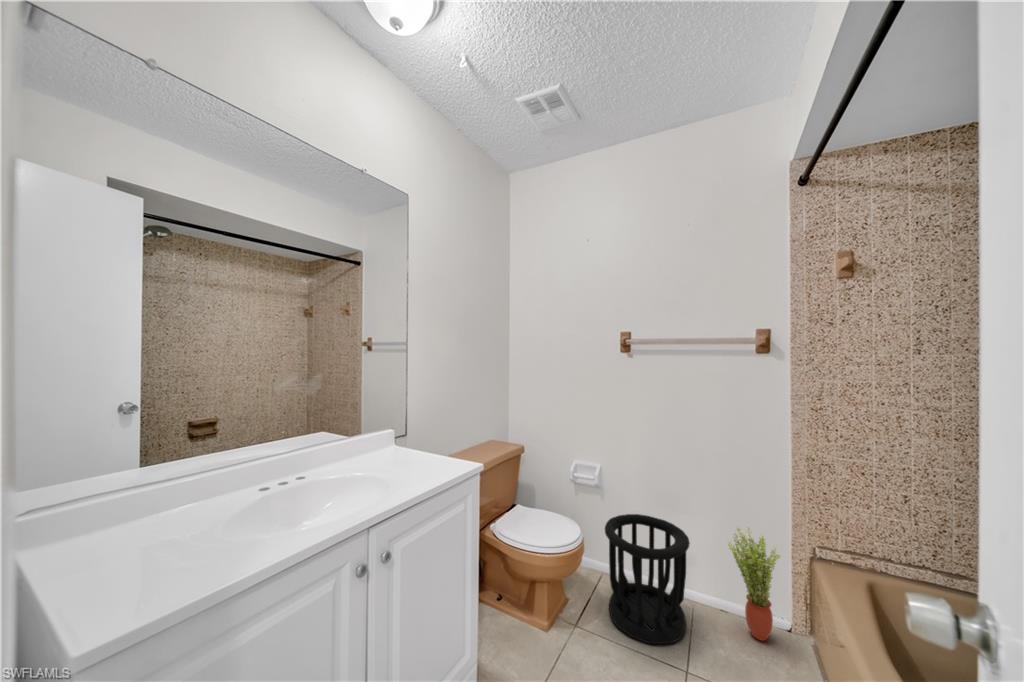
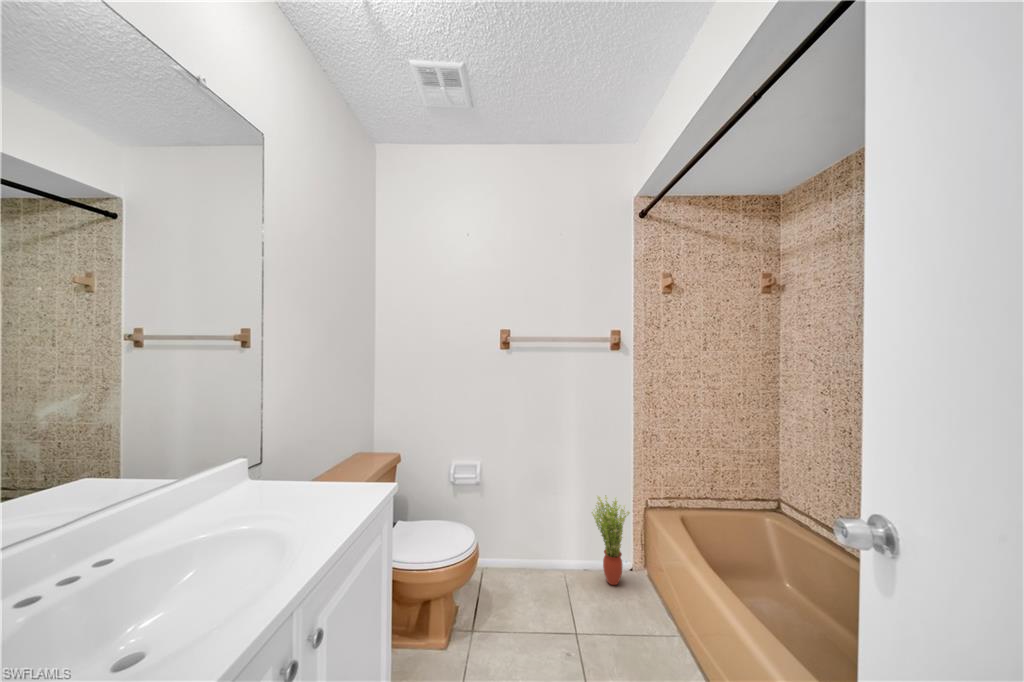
wastebasket: present [605,514,690,644] -> none [492,503,567,622]

